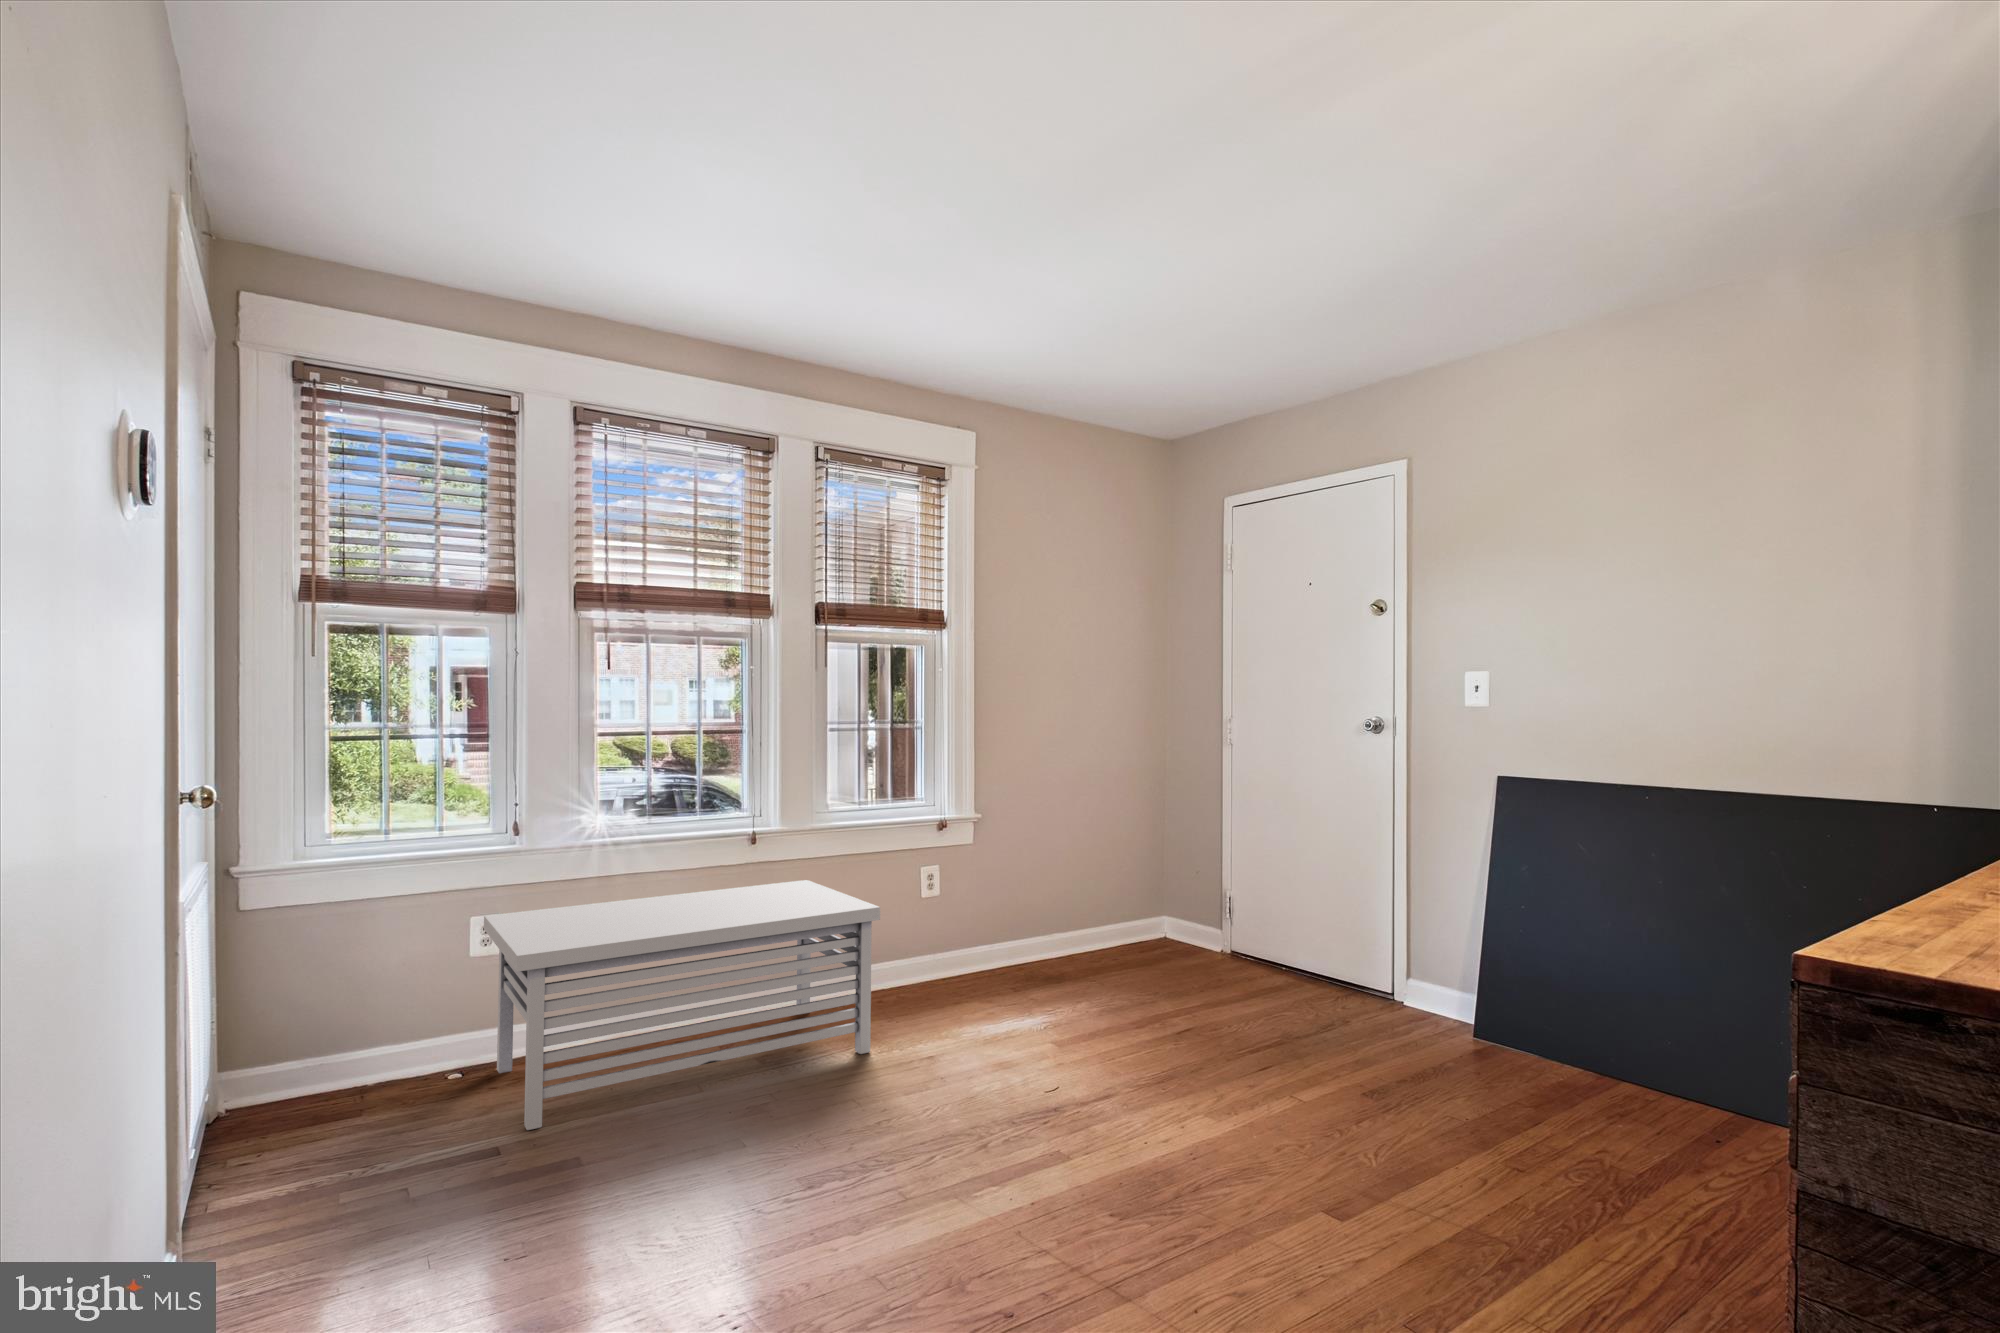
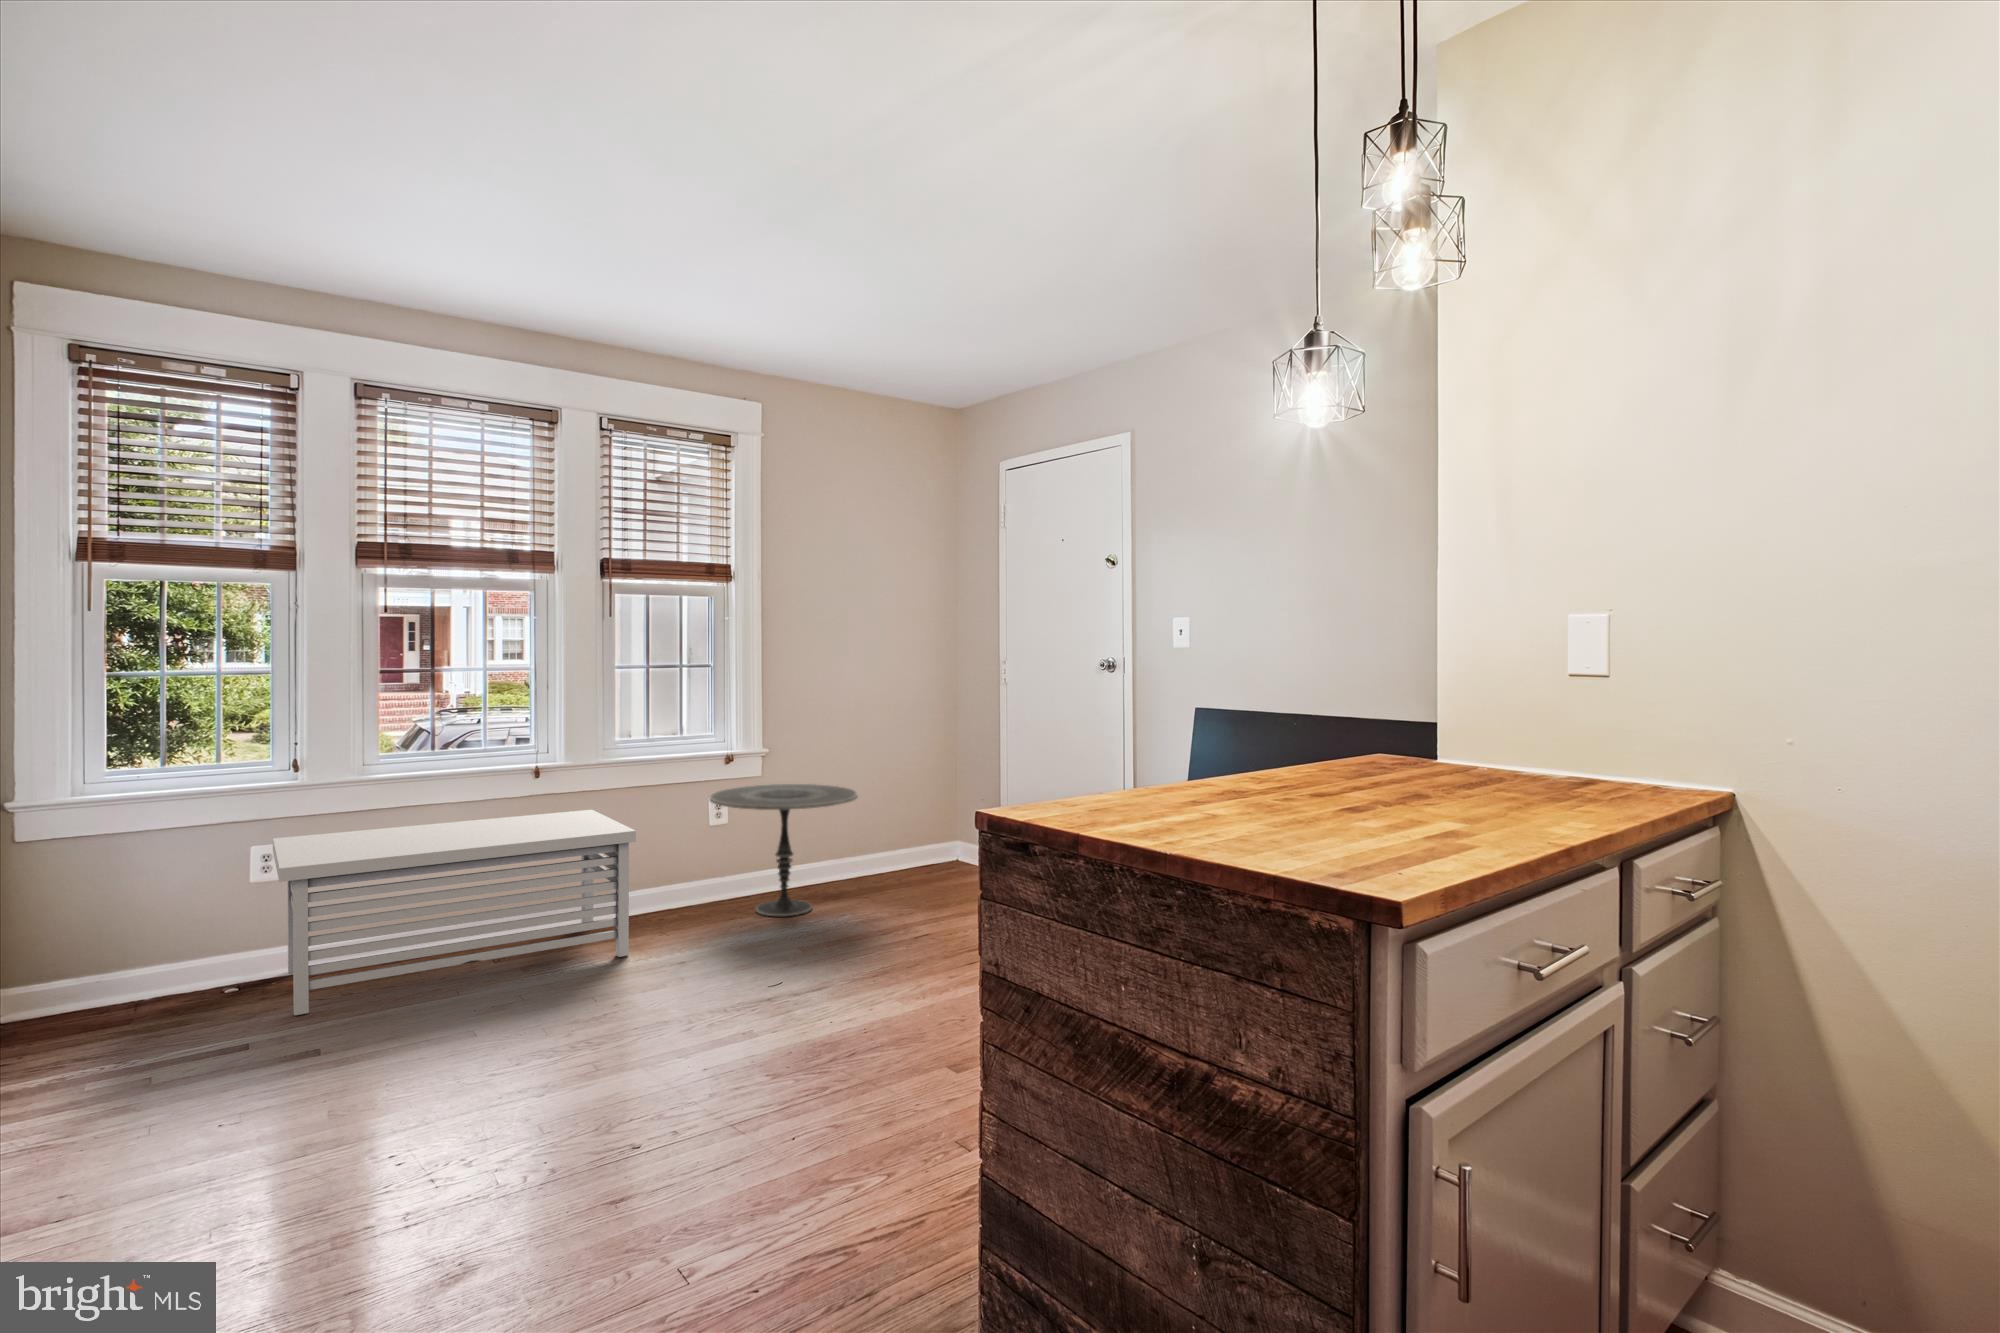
side table: none [930,850,1093,1002] -> present [709,784,858,916]

